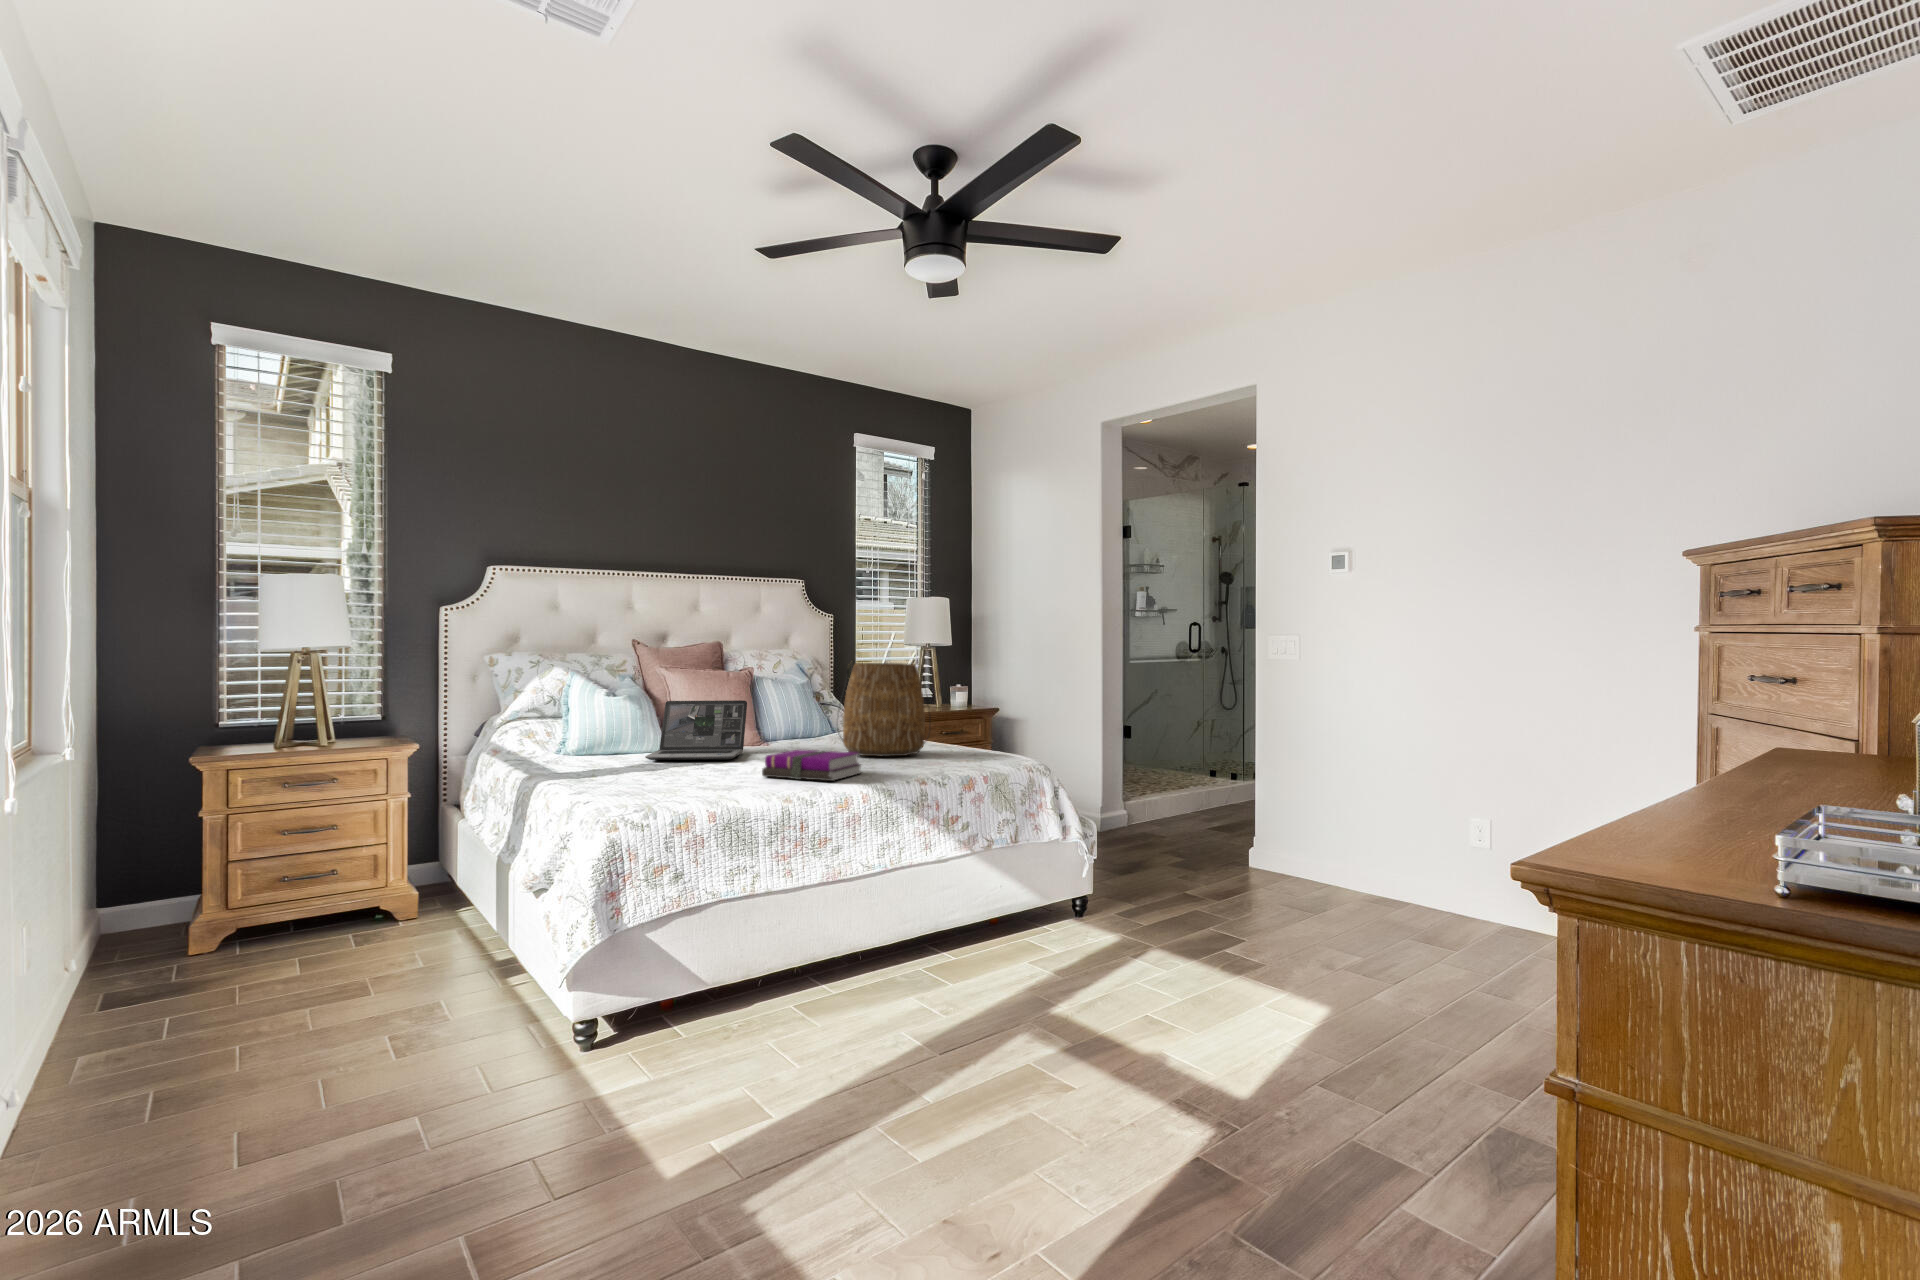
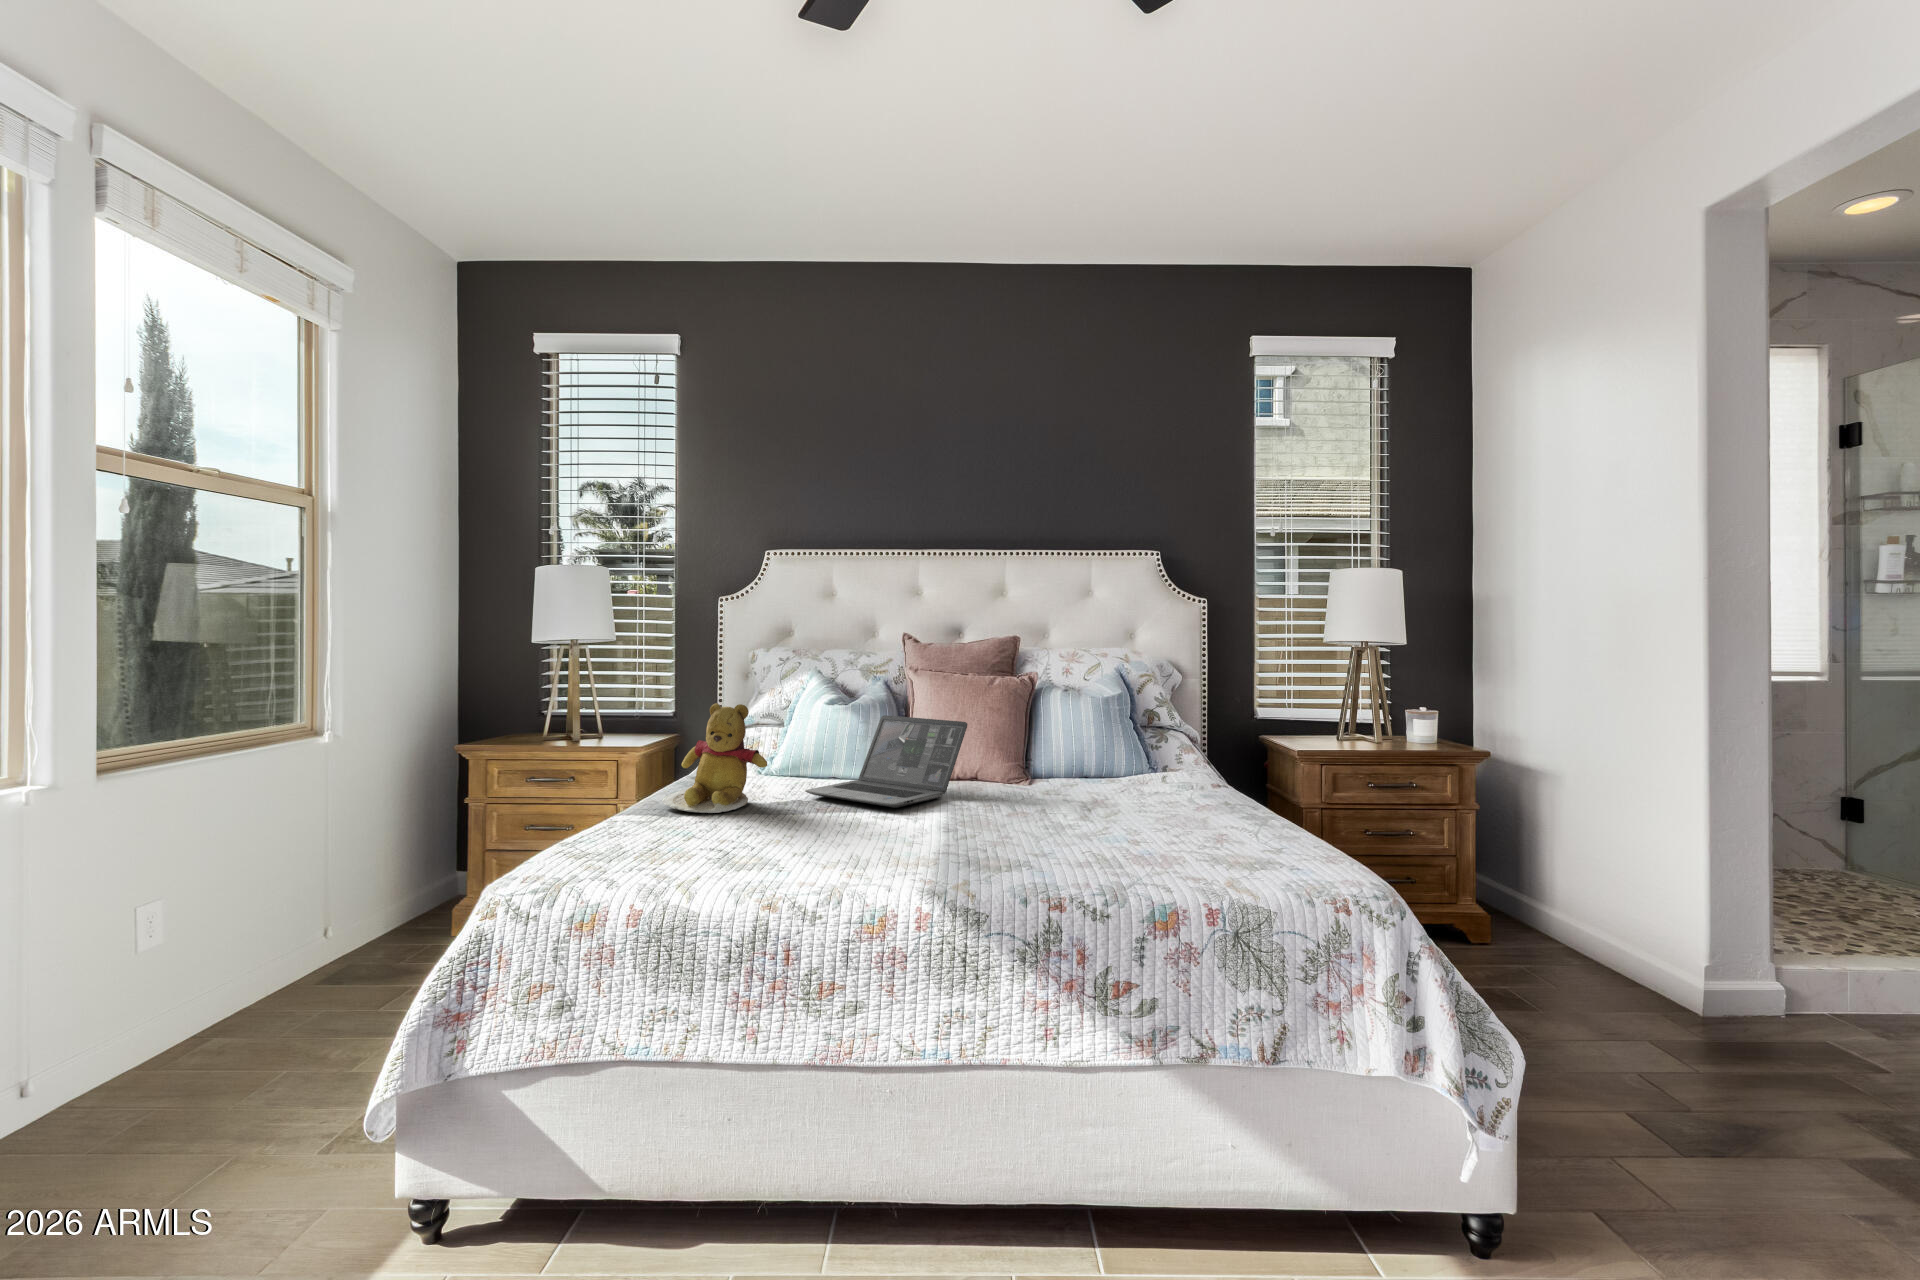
tote bag: present [841,659,930,757] -> none [1051,669,1206,837]
teddy bear: none [550,693,636,775] -> present [662,703,767,813]
notebook: present [762,750,861,781] -> none [841,811,987,881]

